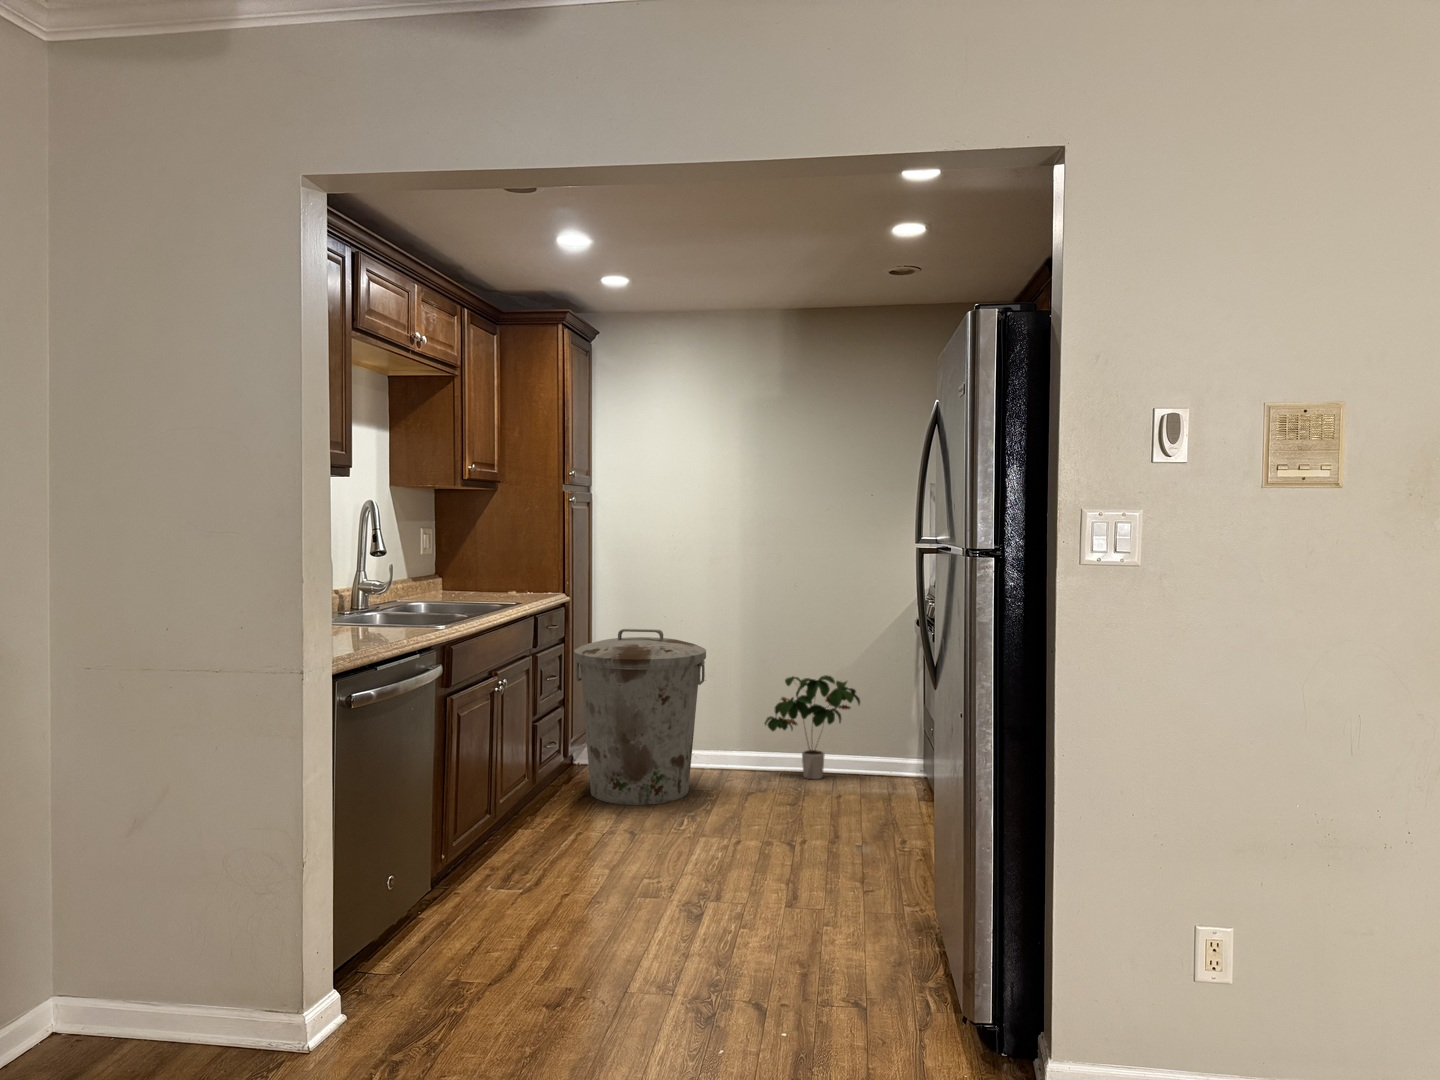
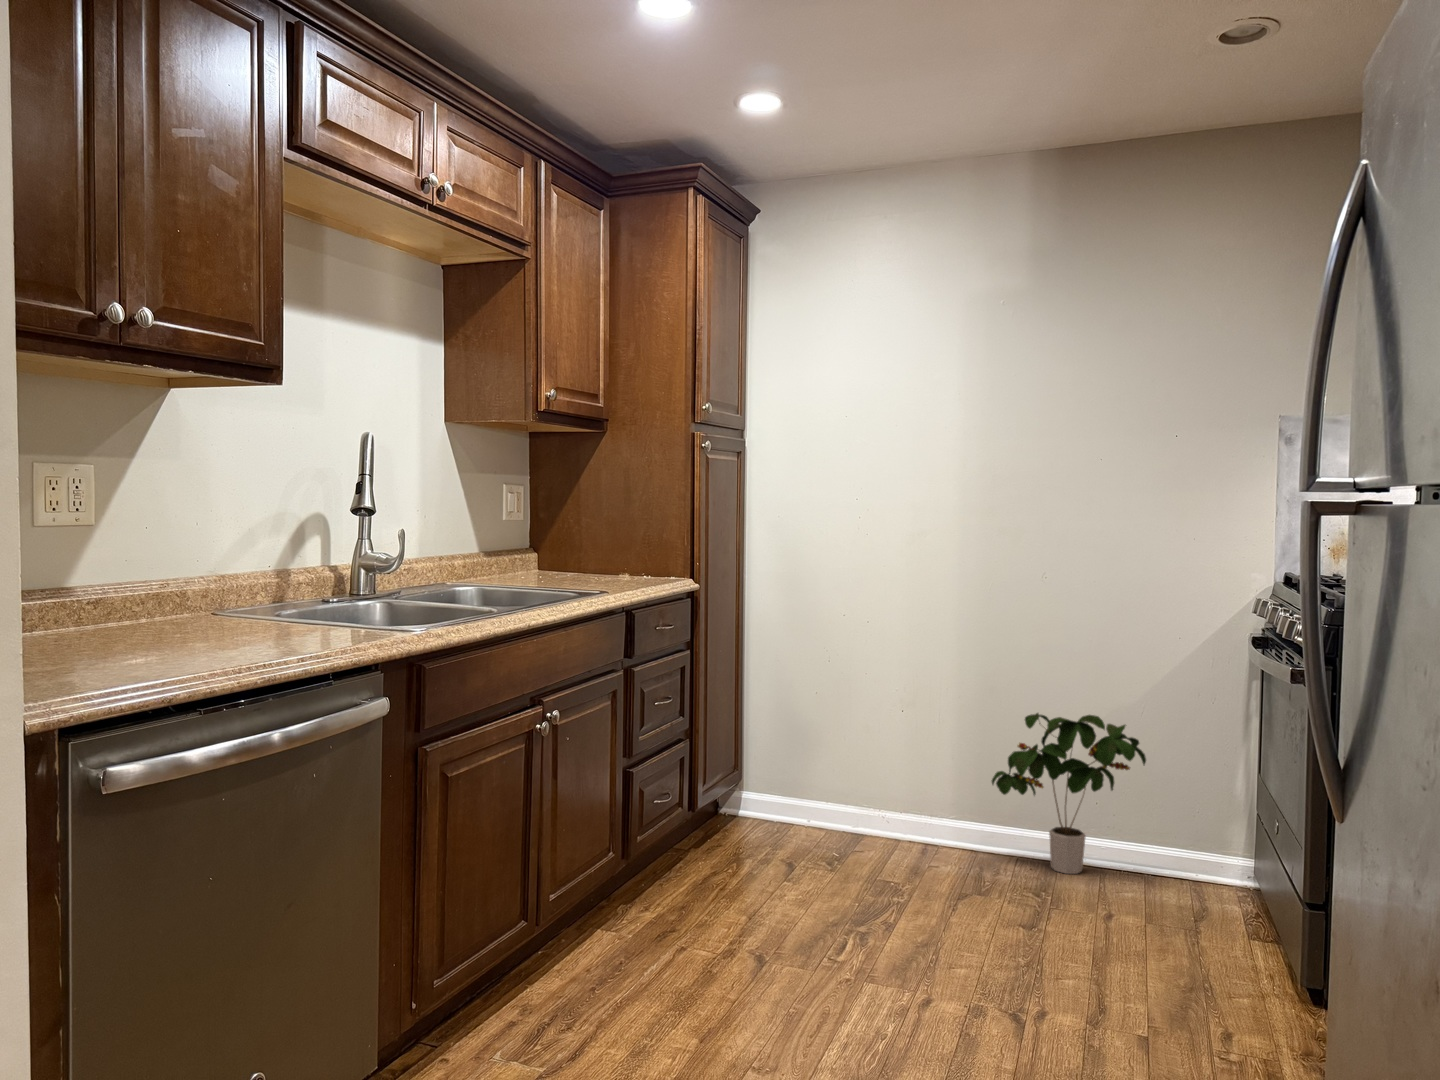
trash can: present [574,629,706,805] -> none [702,633,899,900]

